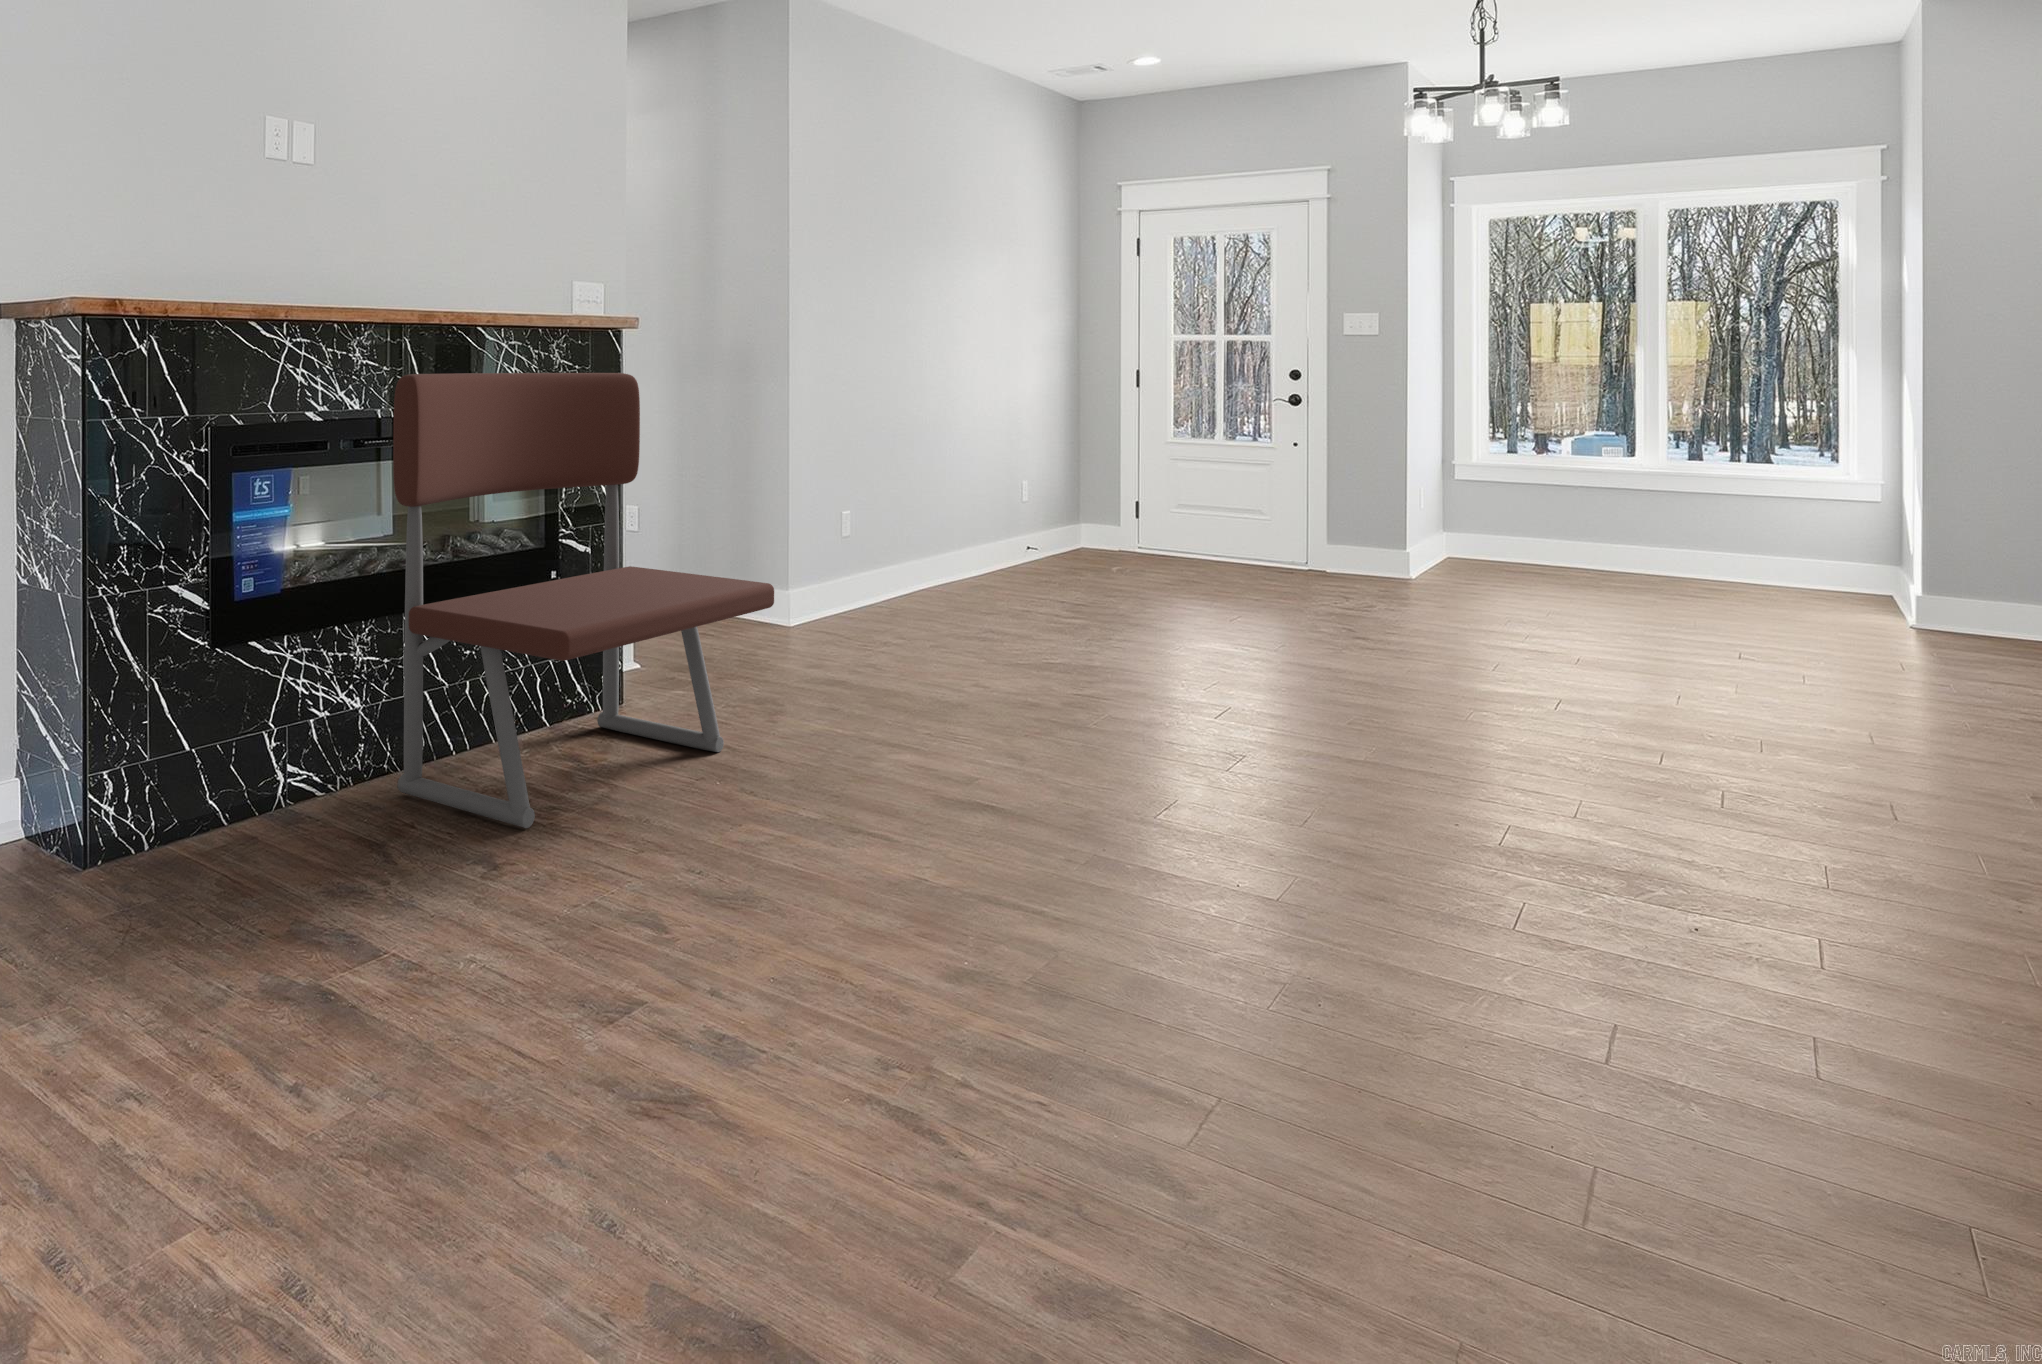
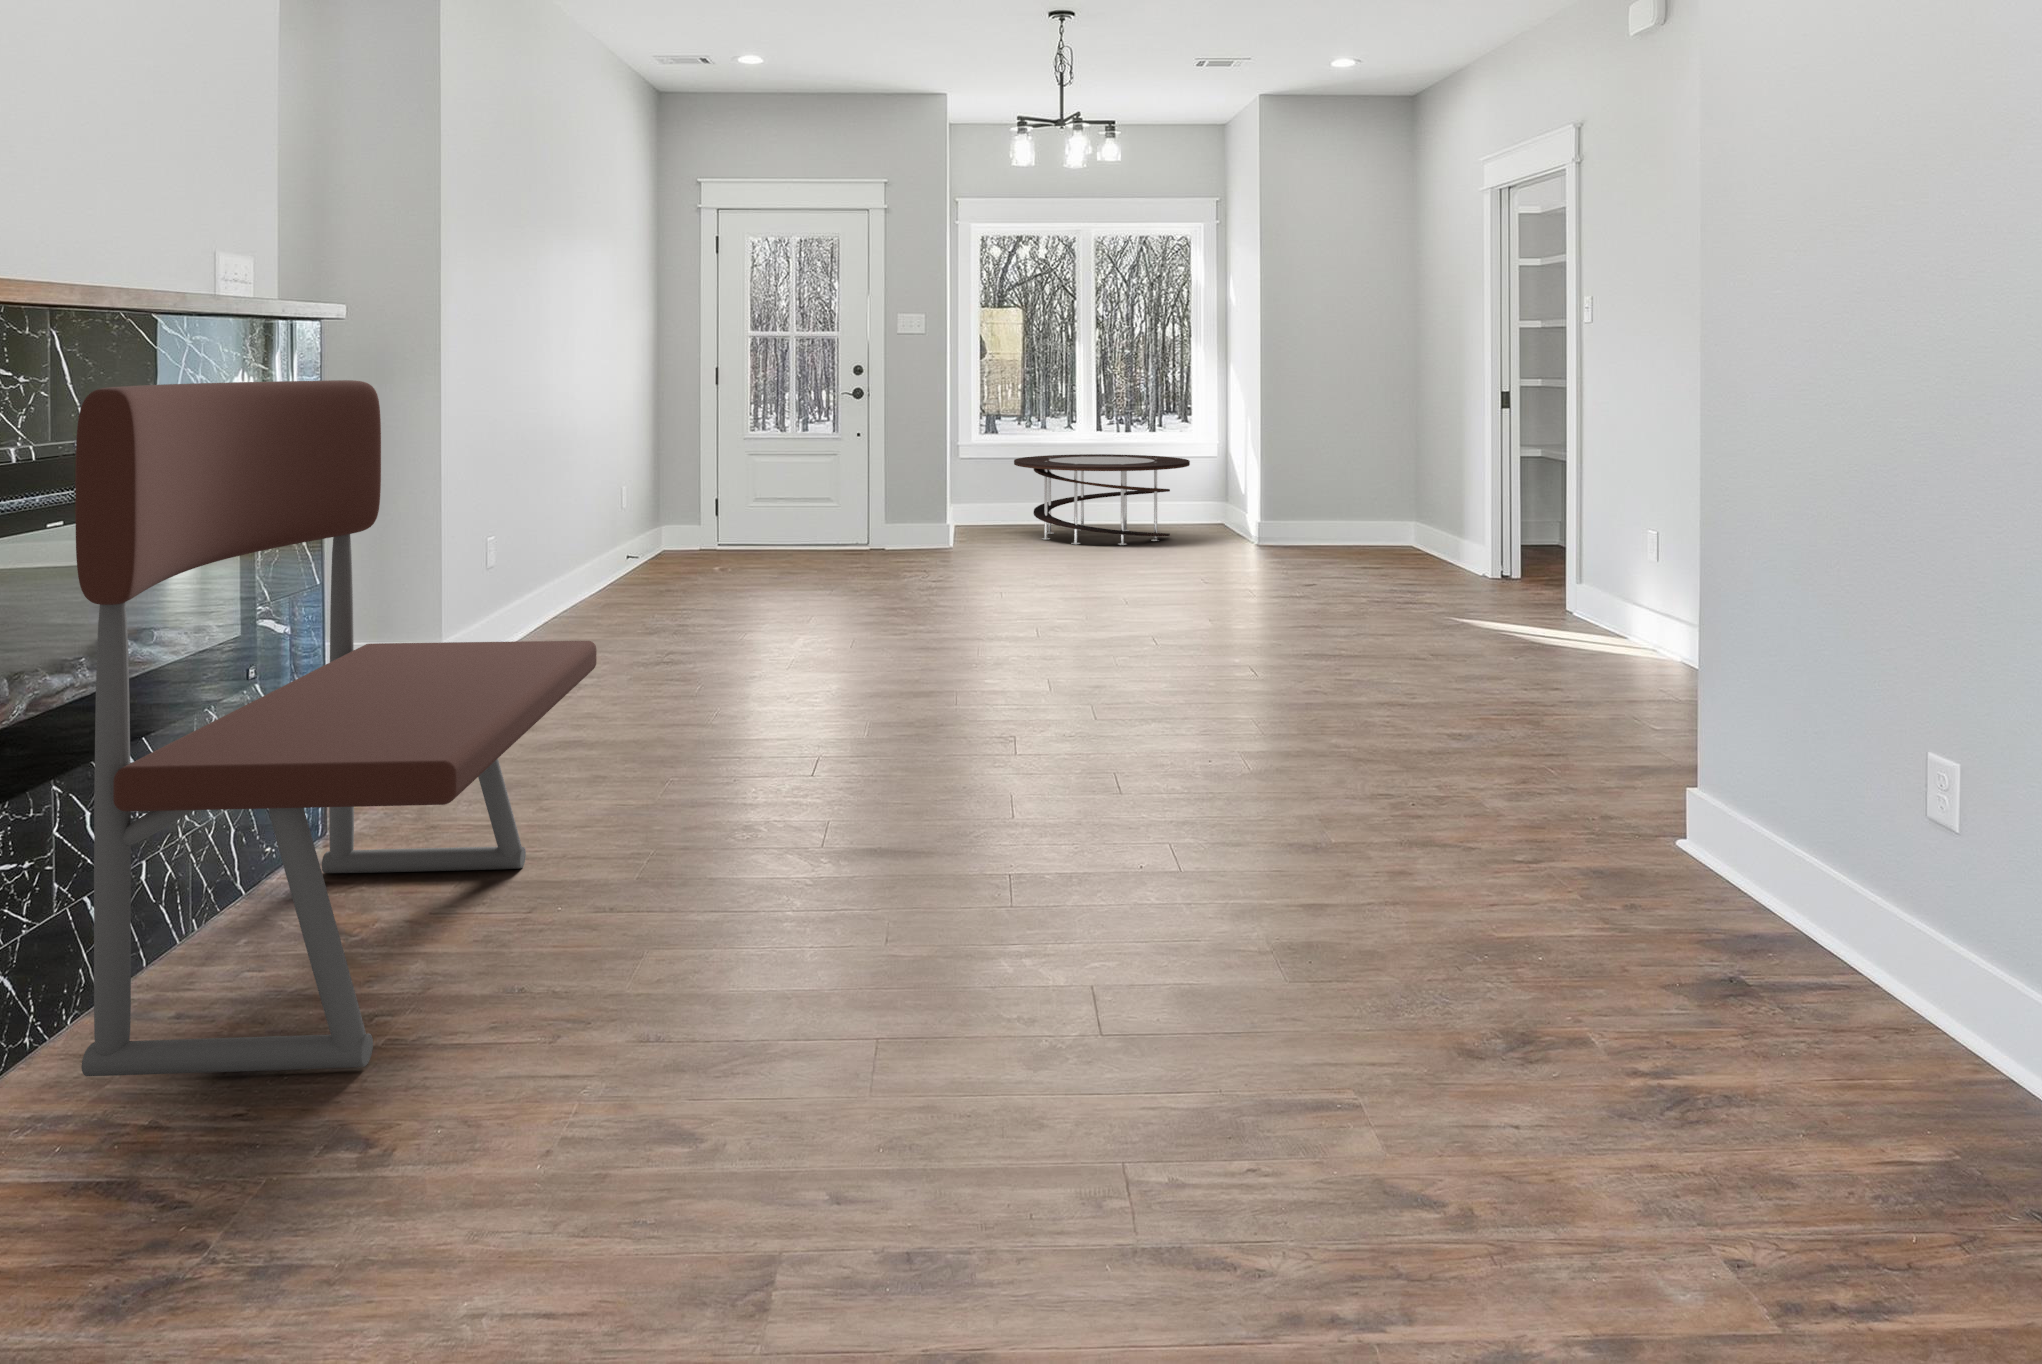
coffee table: none [1520,481,1807,602] -> present [1014,454,1190,545]

